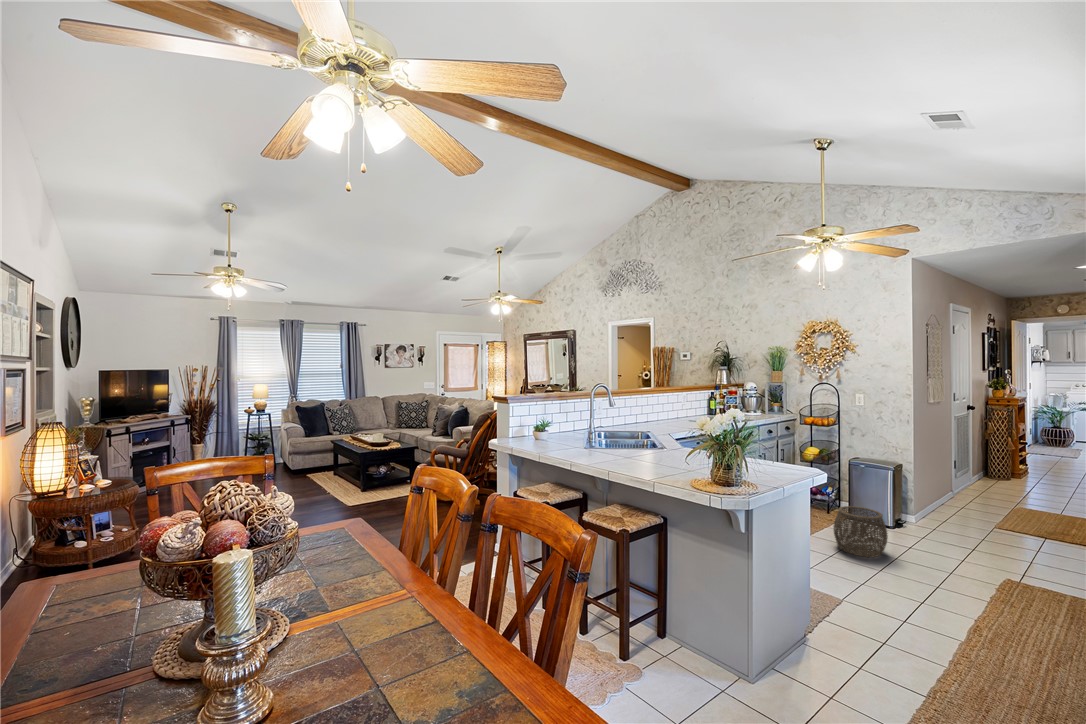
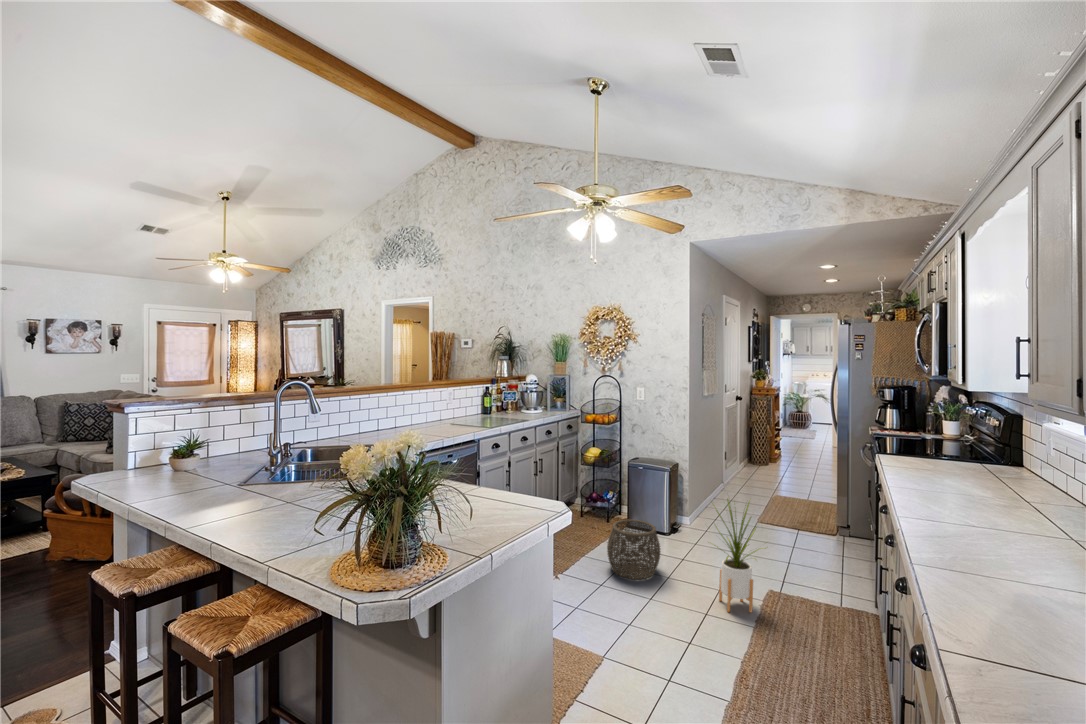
house plant: none [935,483,1008,594] -> present [716,499,757,612]

